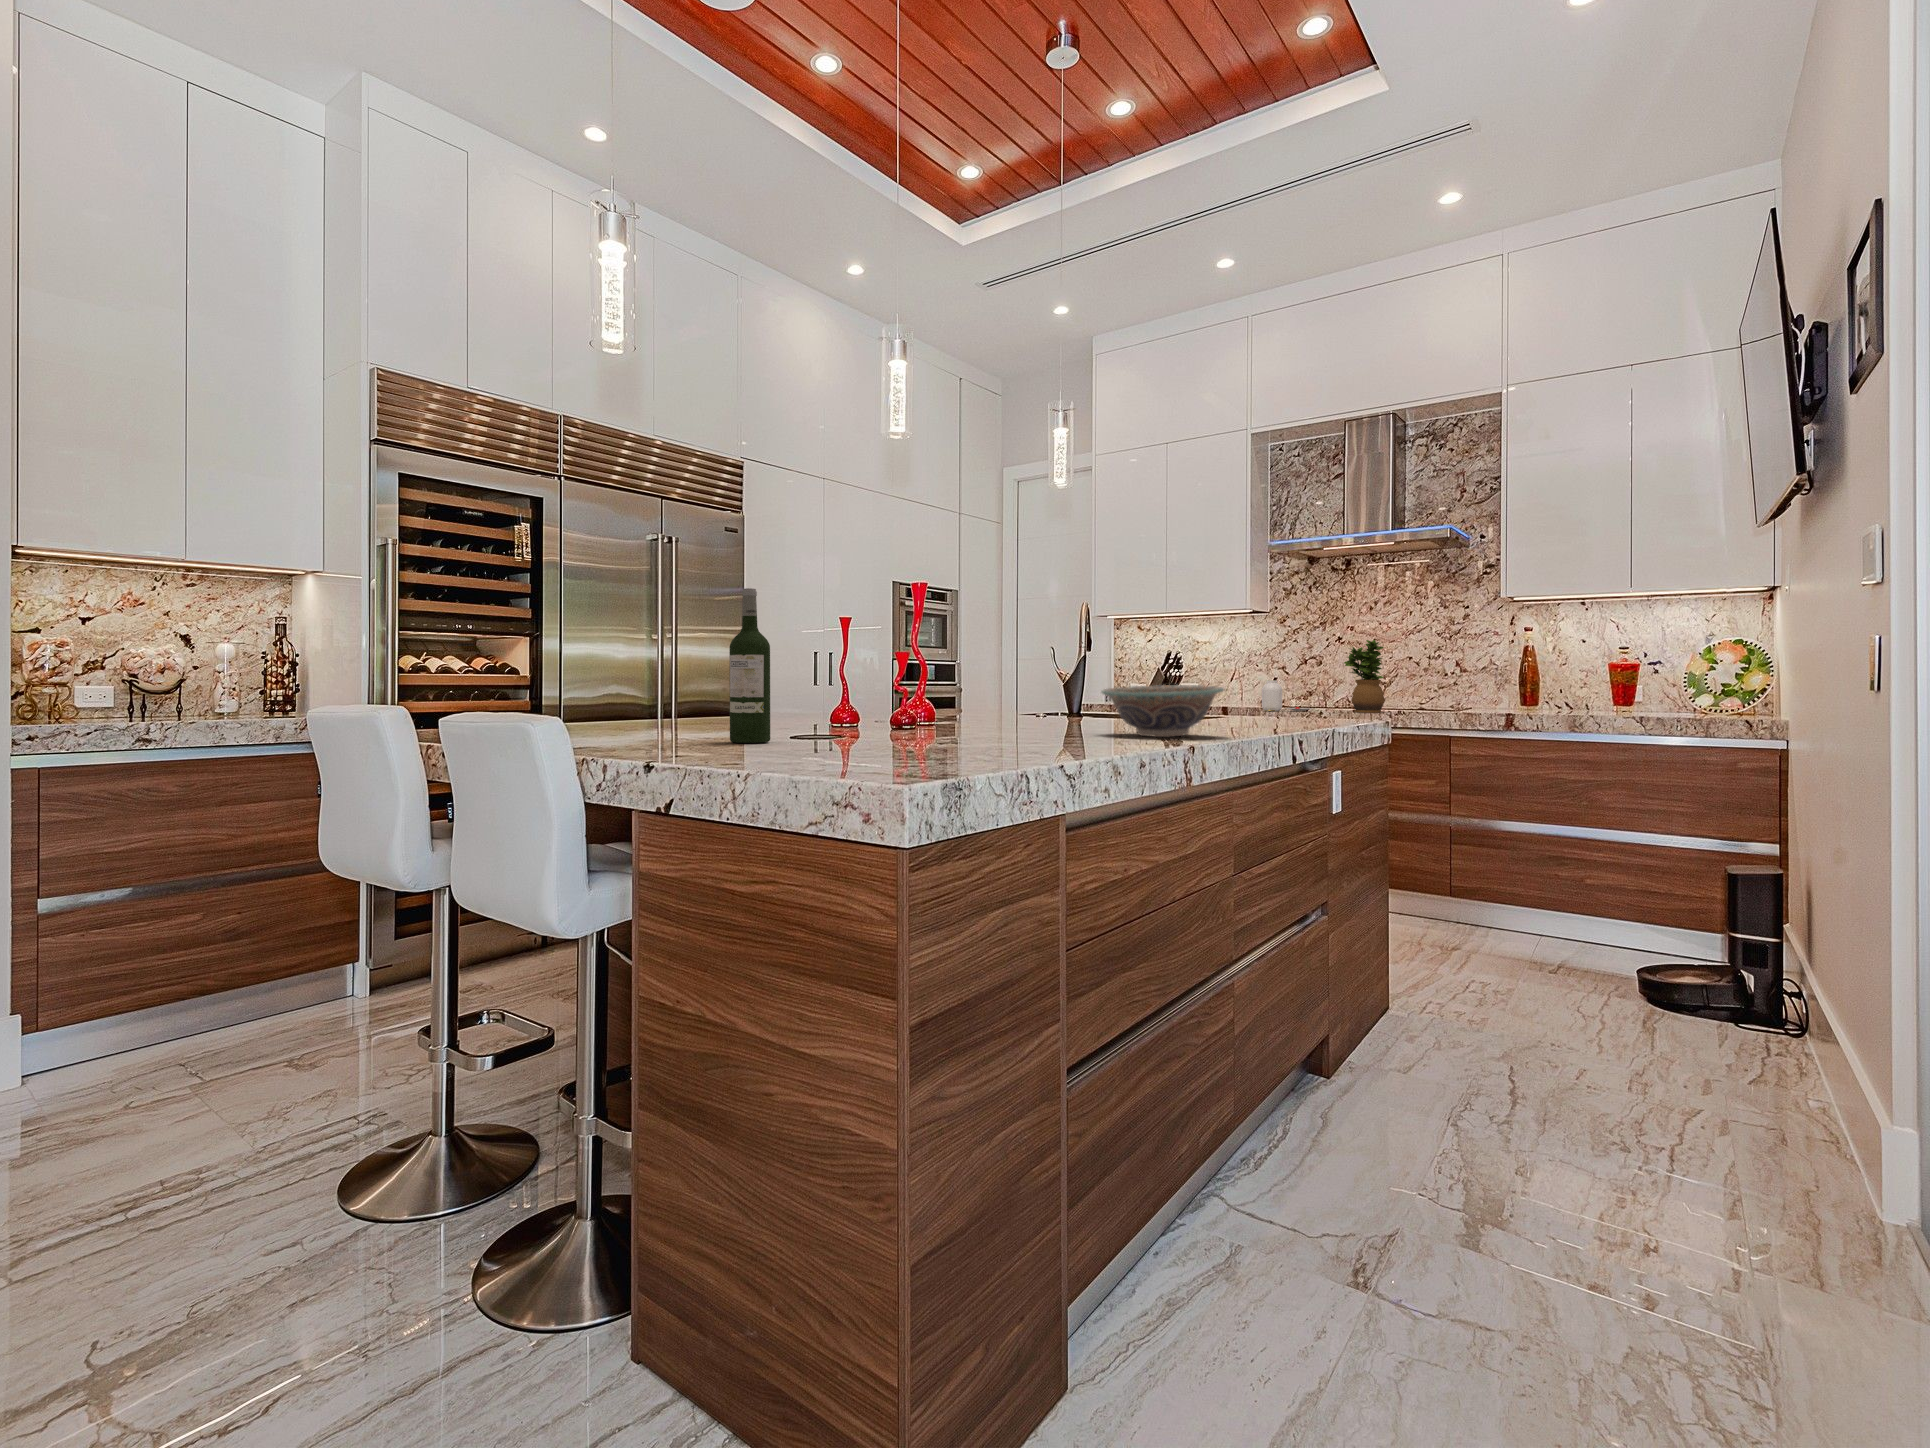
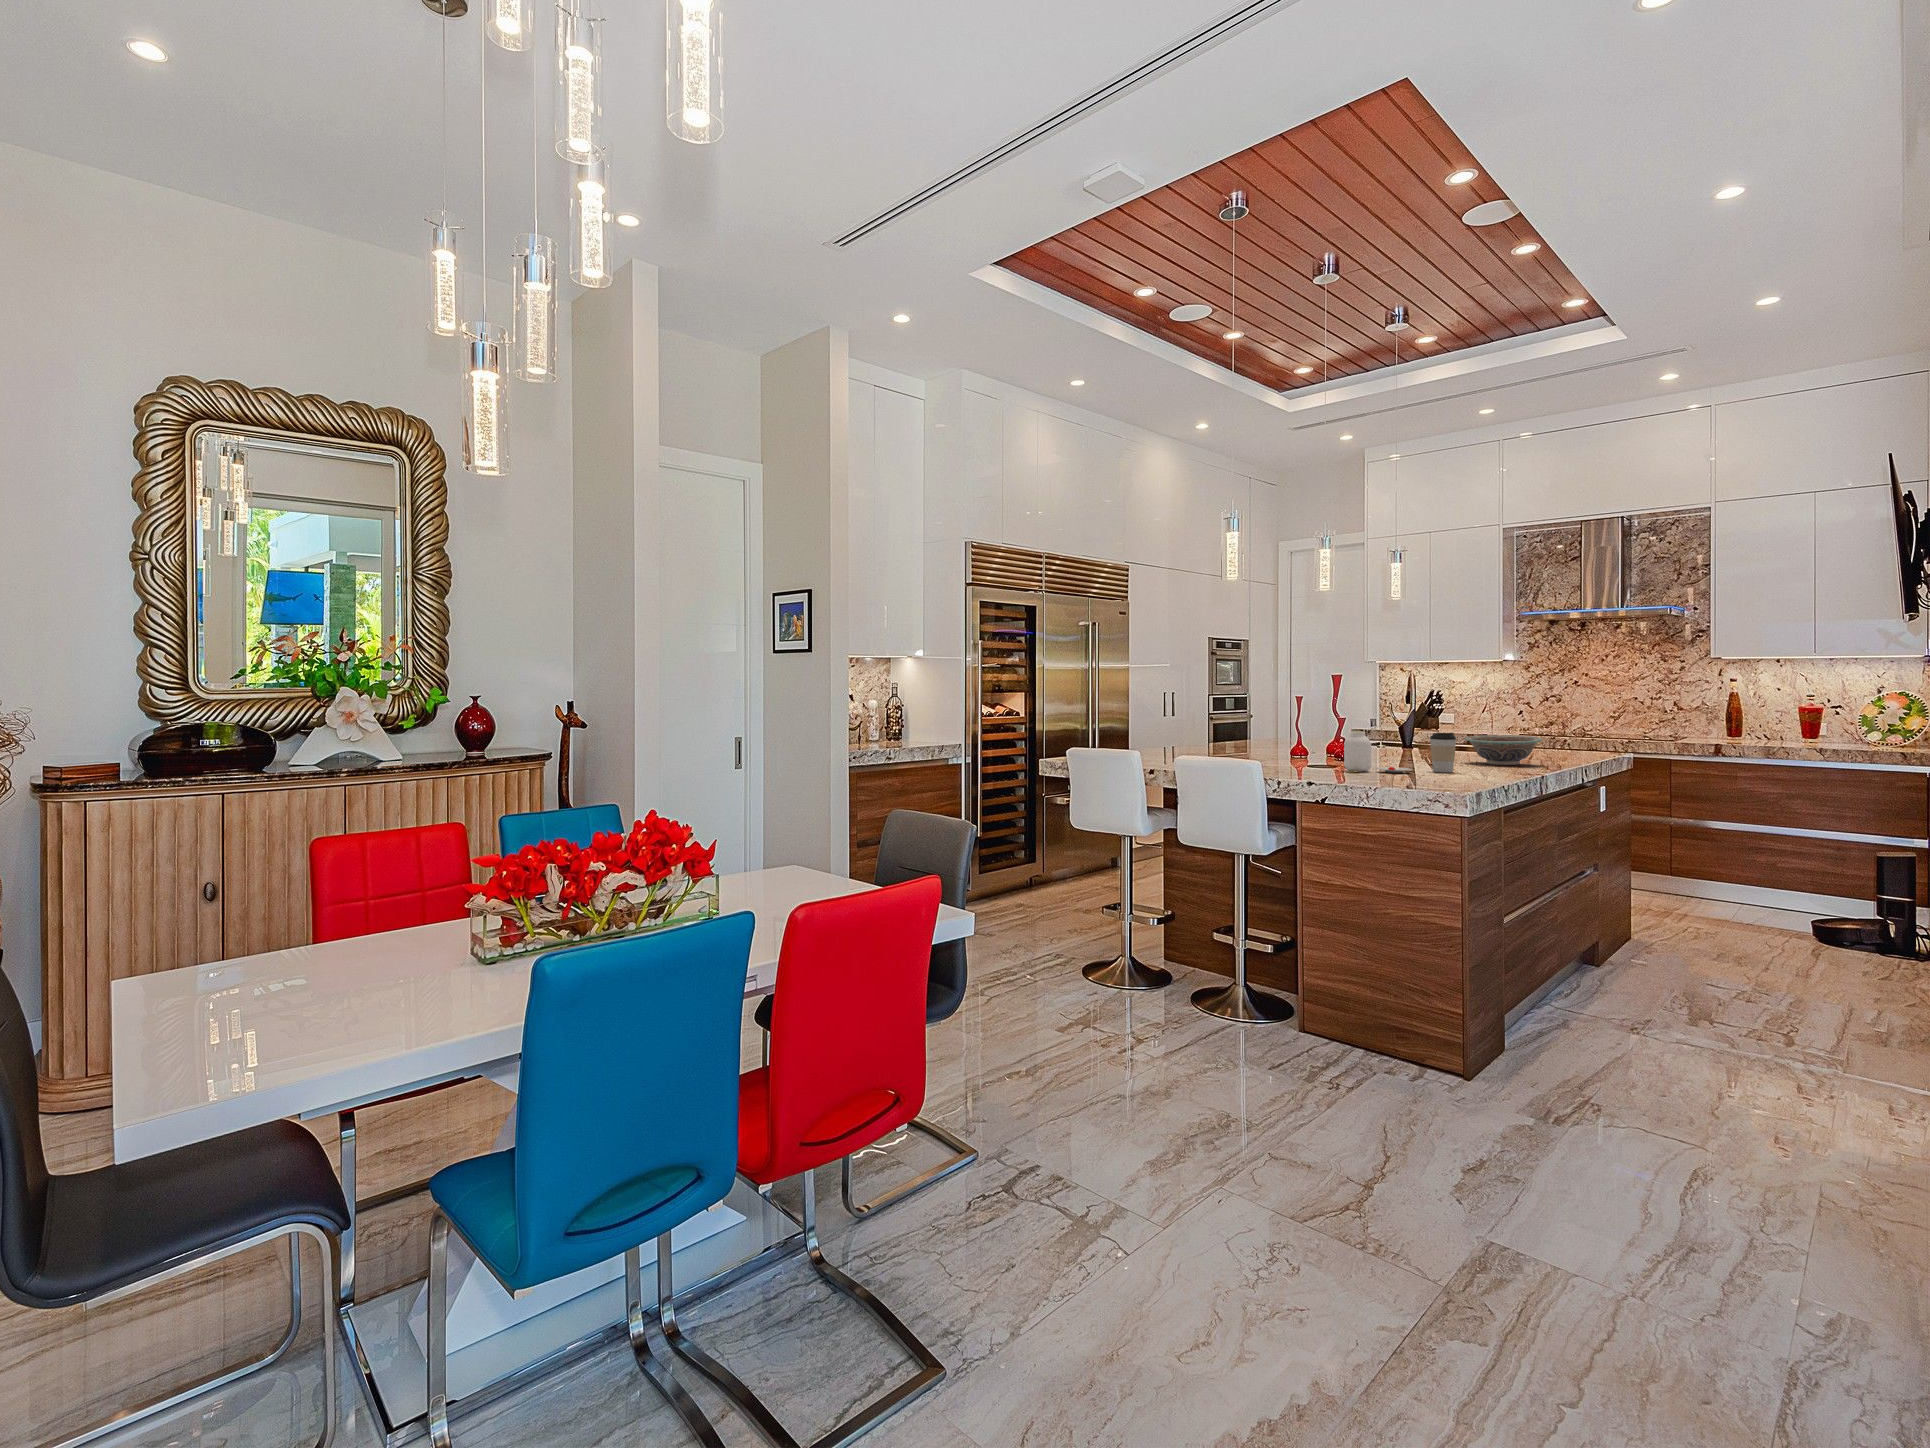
wine bottle: present [729,588,770,743] -> none [1292,692,1314,768]
potted plant: present [1344,640,1385,713] -> none [1580,685,1616,740]
coffee cup: none [980,666,1029,748] -> present [1430,733,1456,772]
jar: present [1262,680,1312,711] -> present [1344,731,1412,773]

